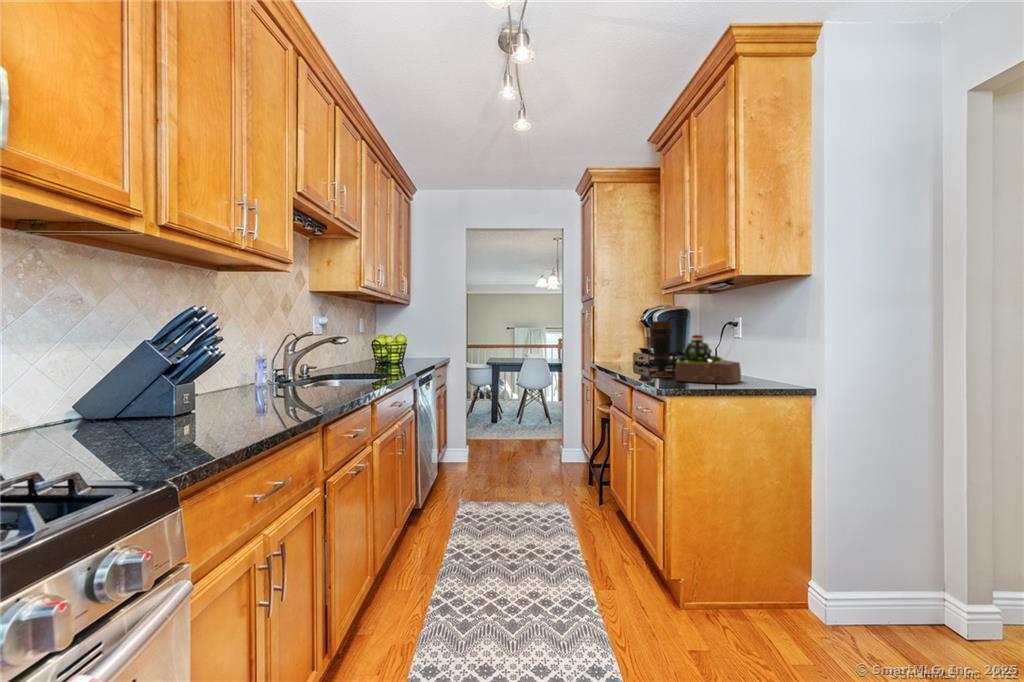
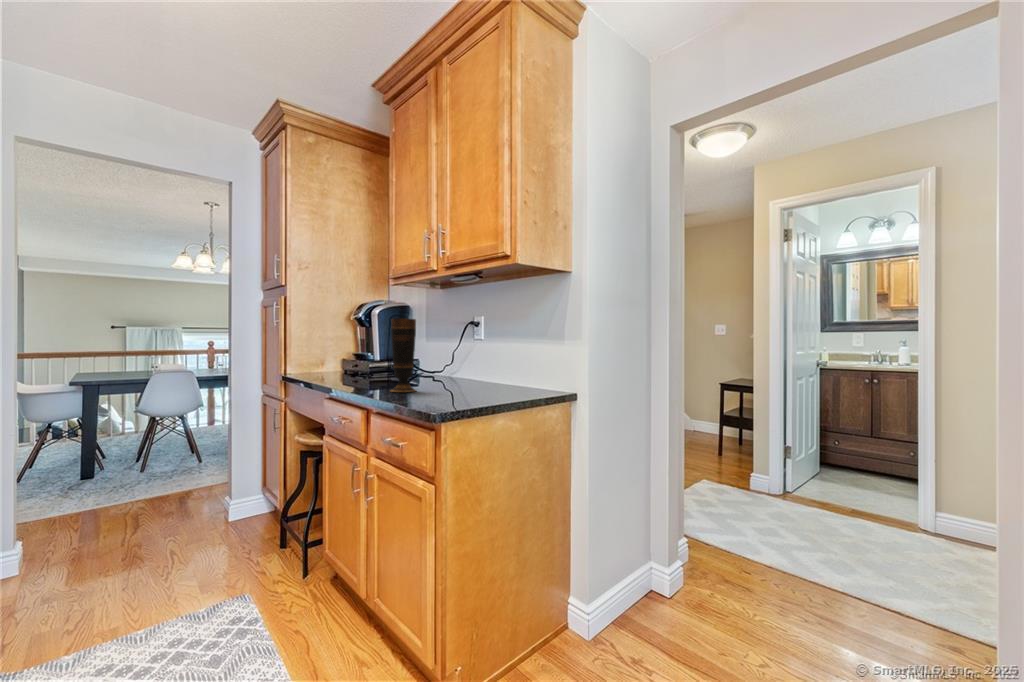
succulent plant: present [675,335,741,384] -> none [431,337,500,397]

